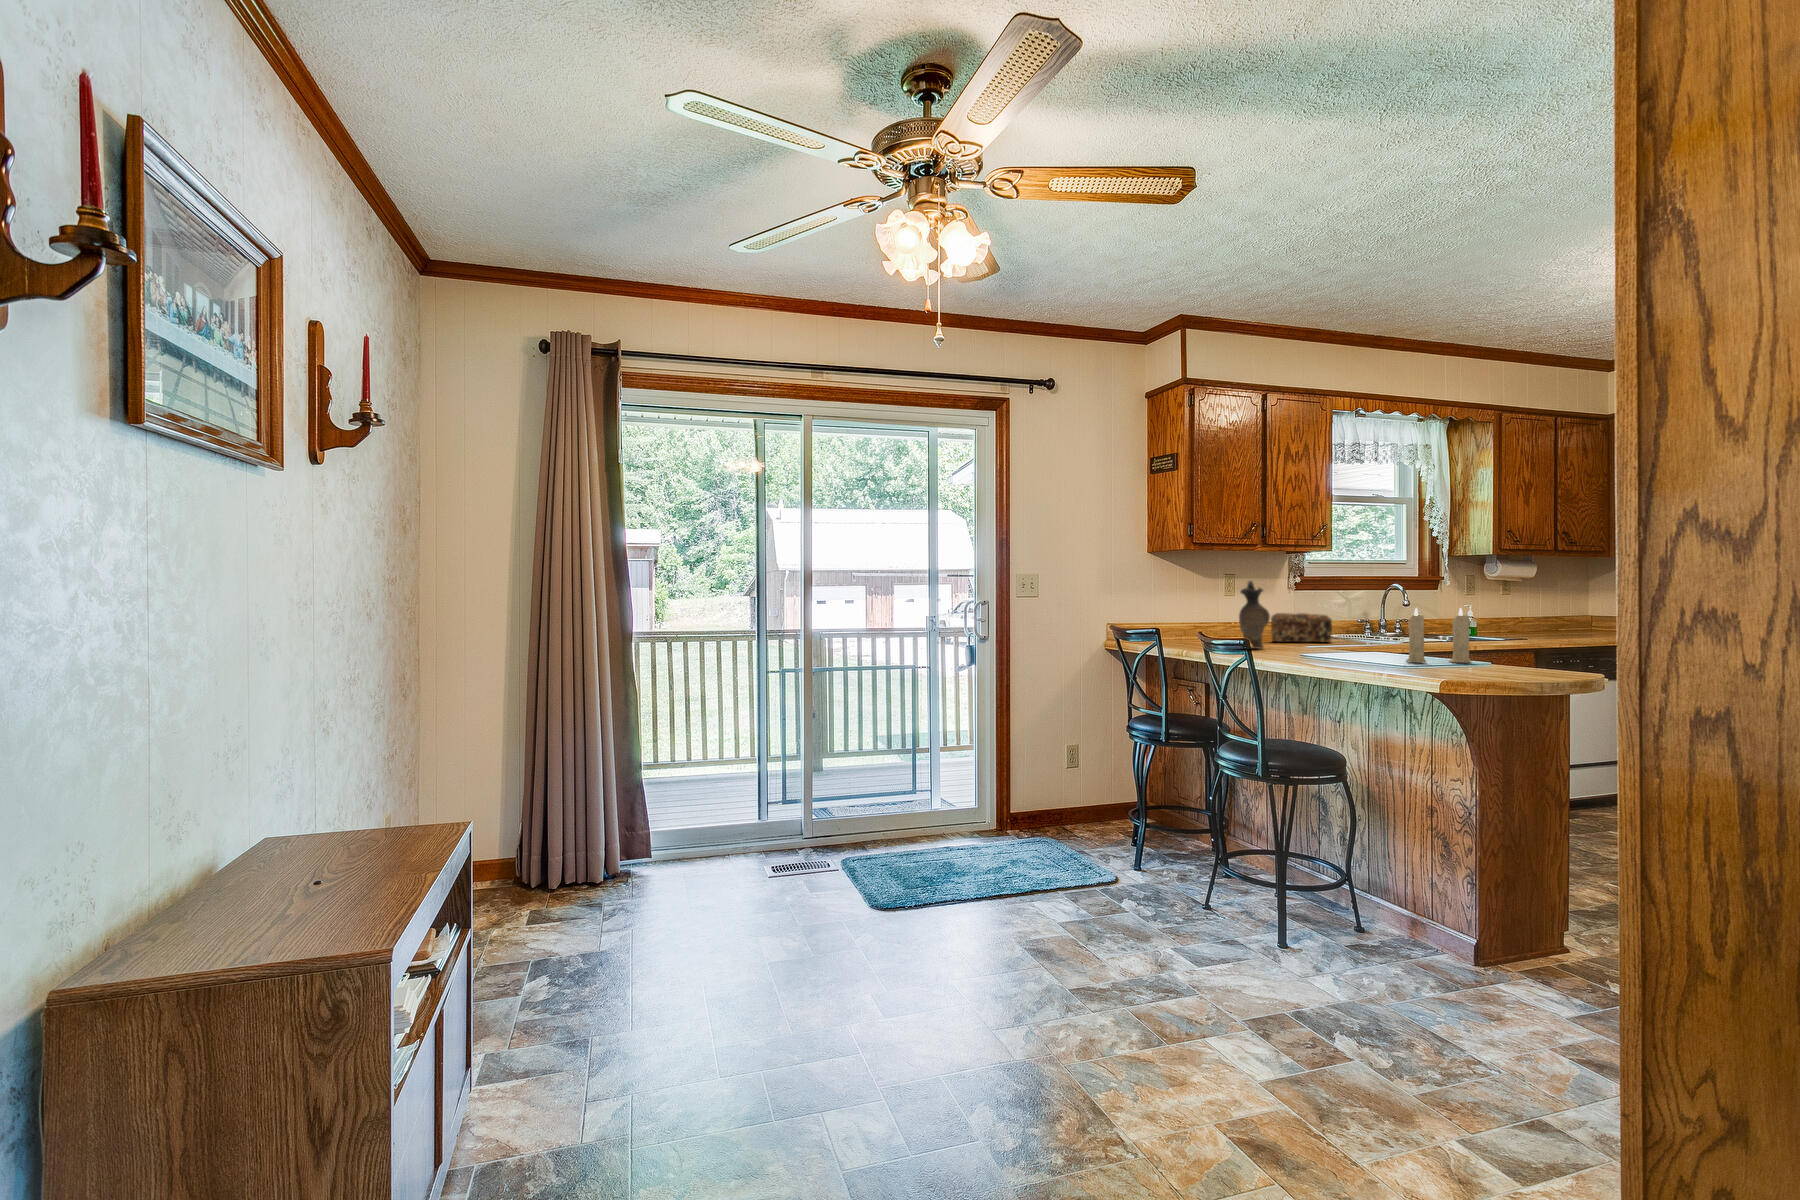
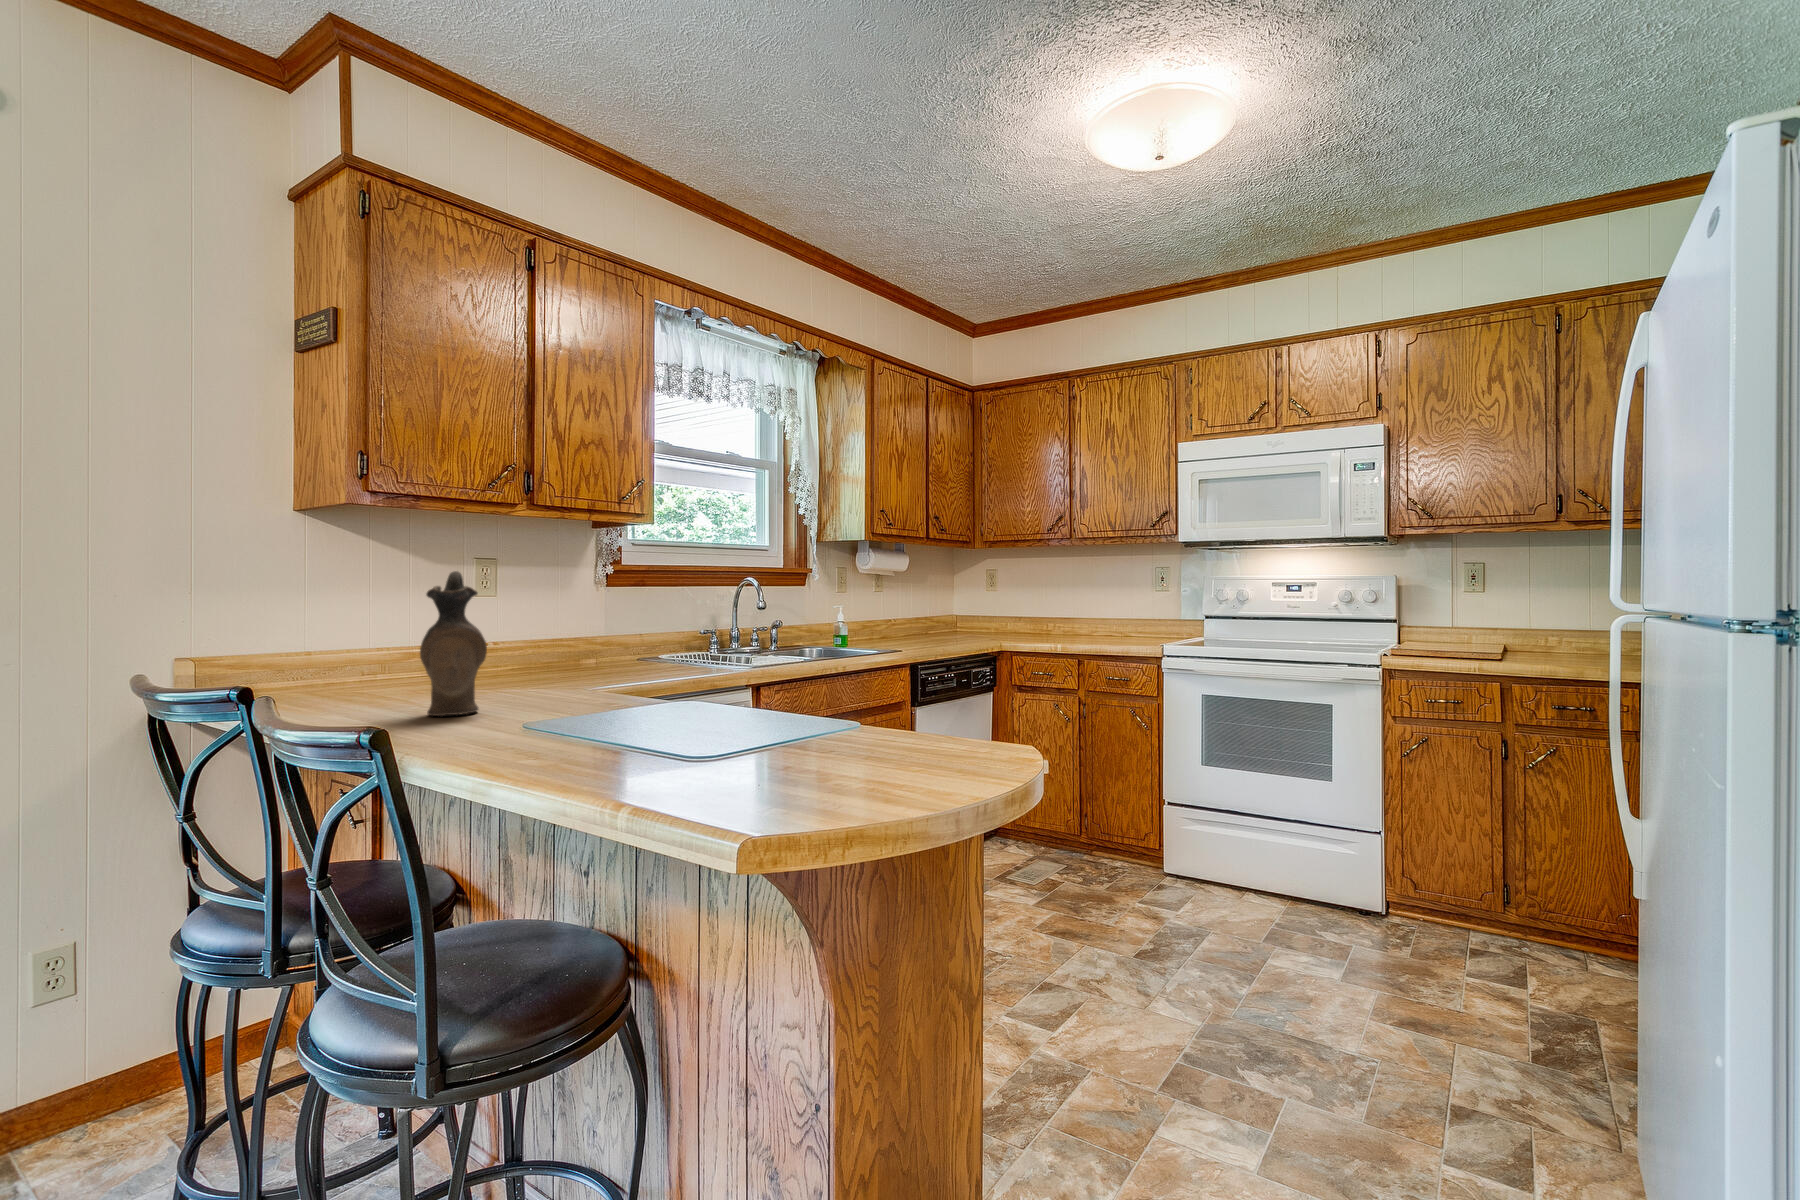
candle: present [1406,608,1471,663] -> none [696,643,837,791]
bread loaf: present [1271,613,1332,642] -> none [545,627,648,678]

